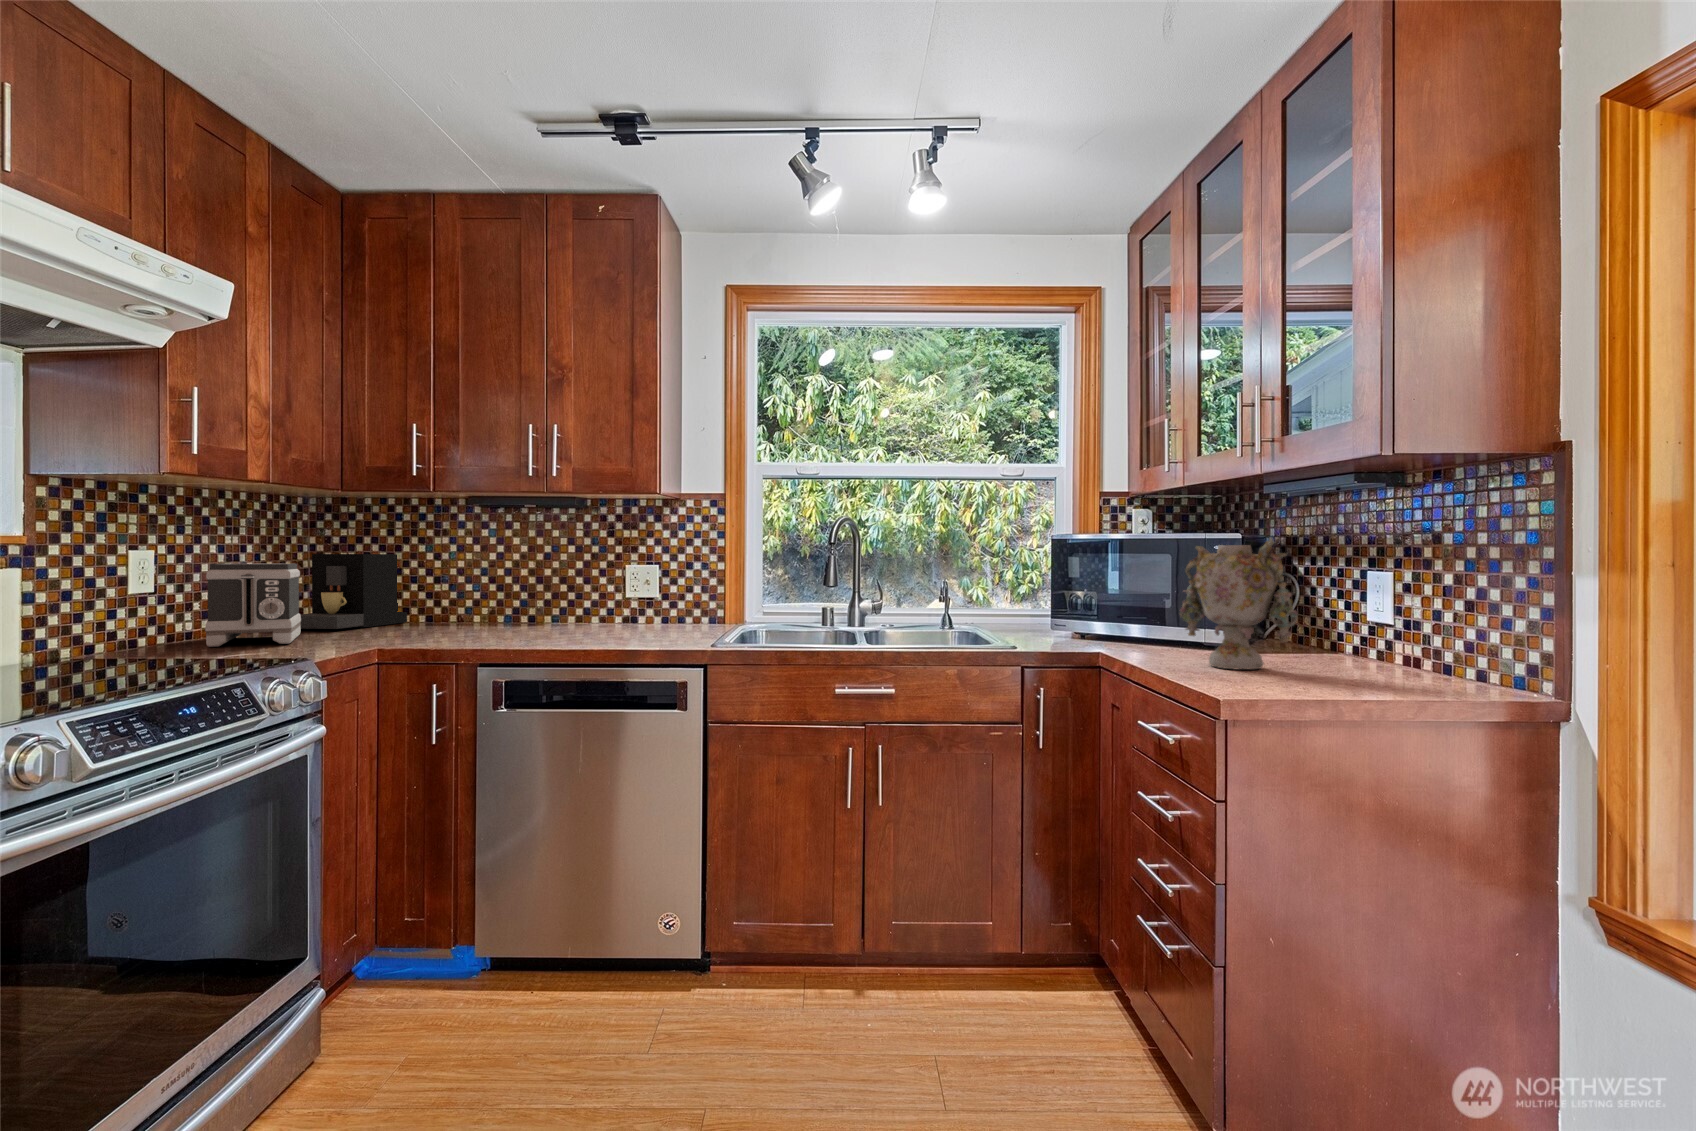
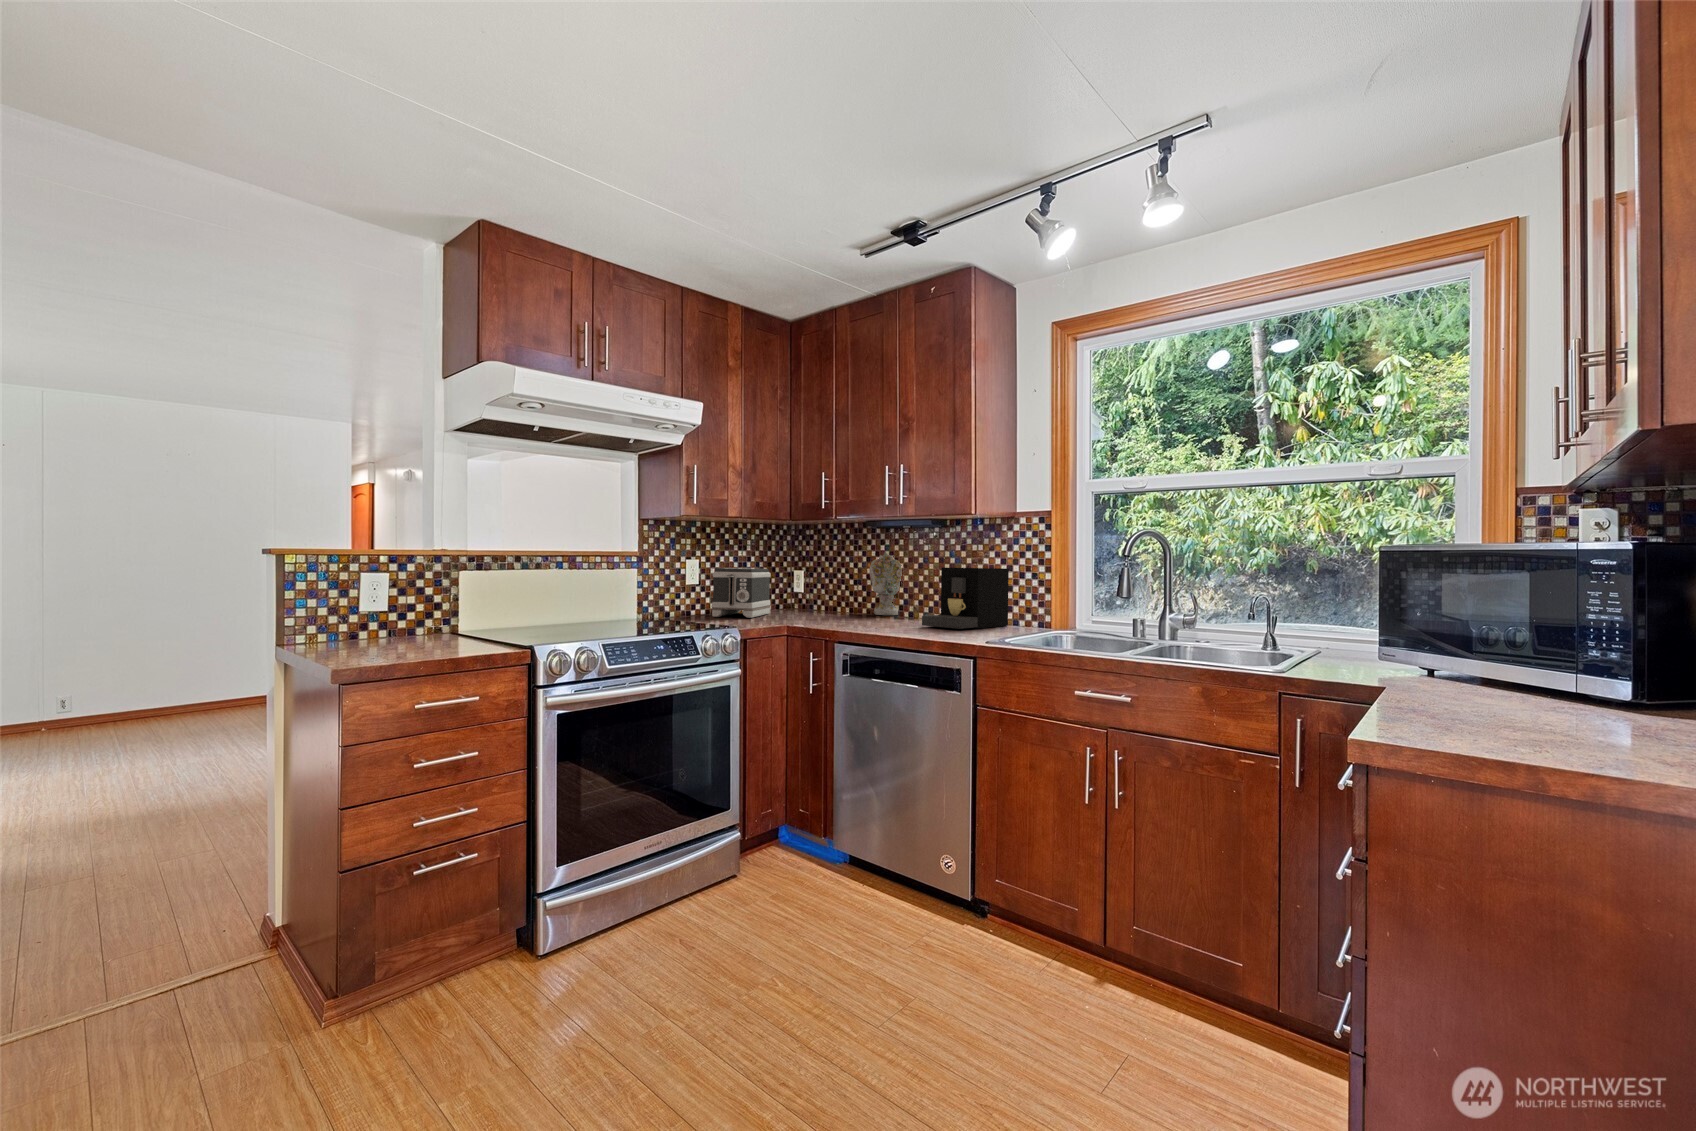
vase: present [1180,537,1297,670] -> present [869,552,904,615]
coffee maker: present [300,554,407,629] -> present [922,567,1009,629]

